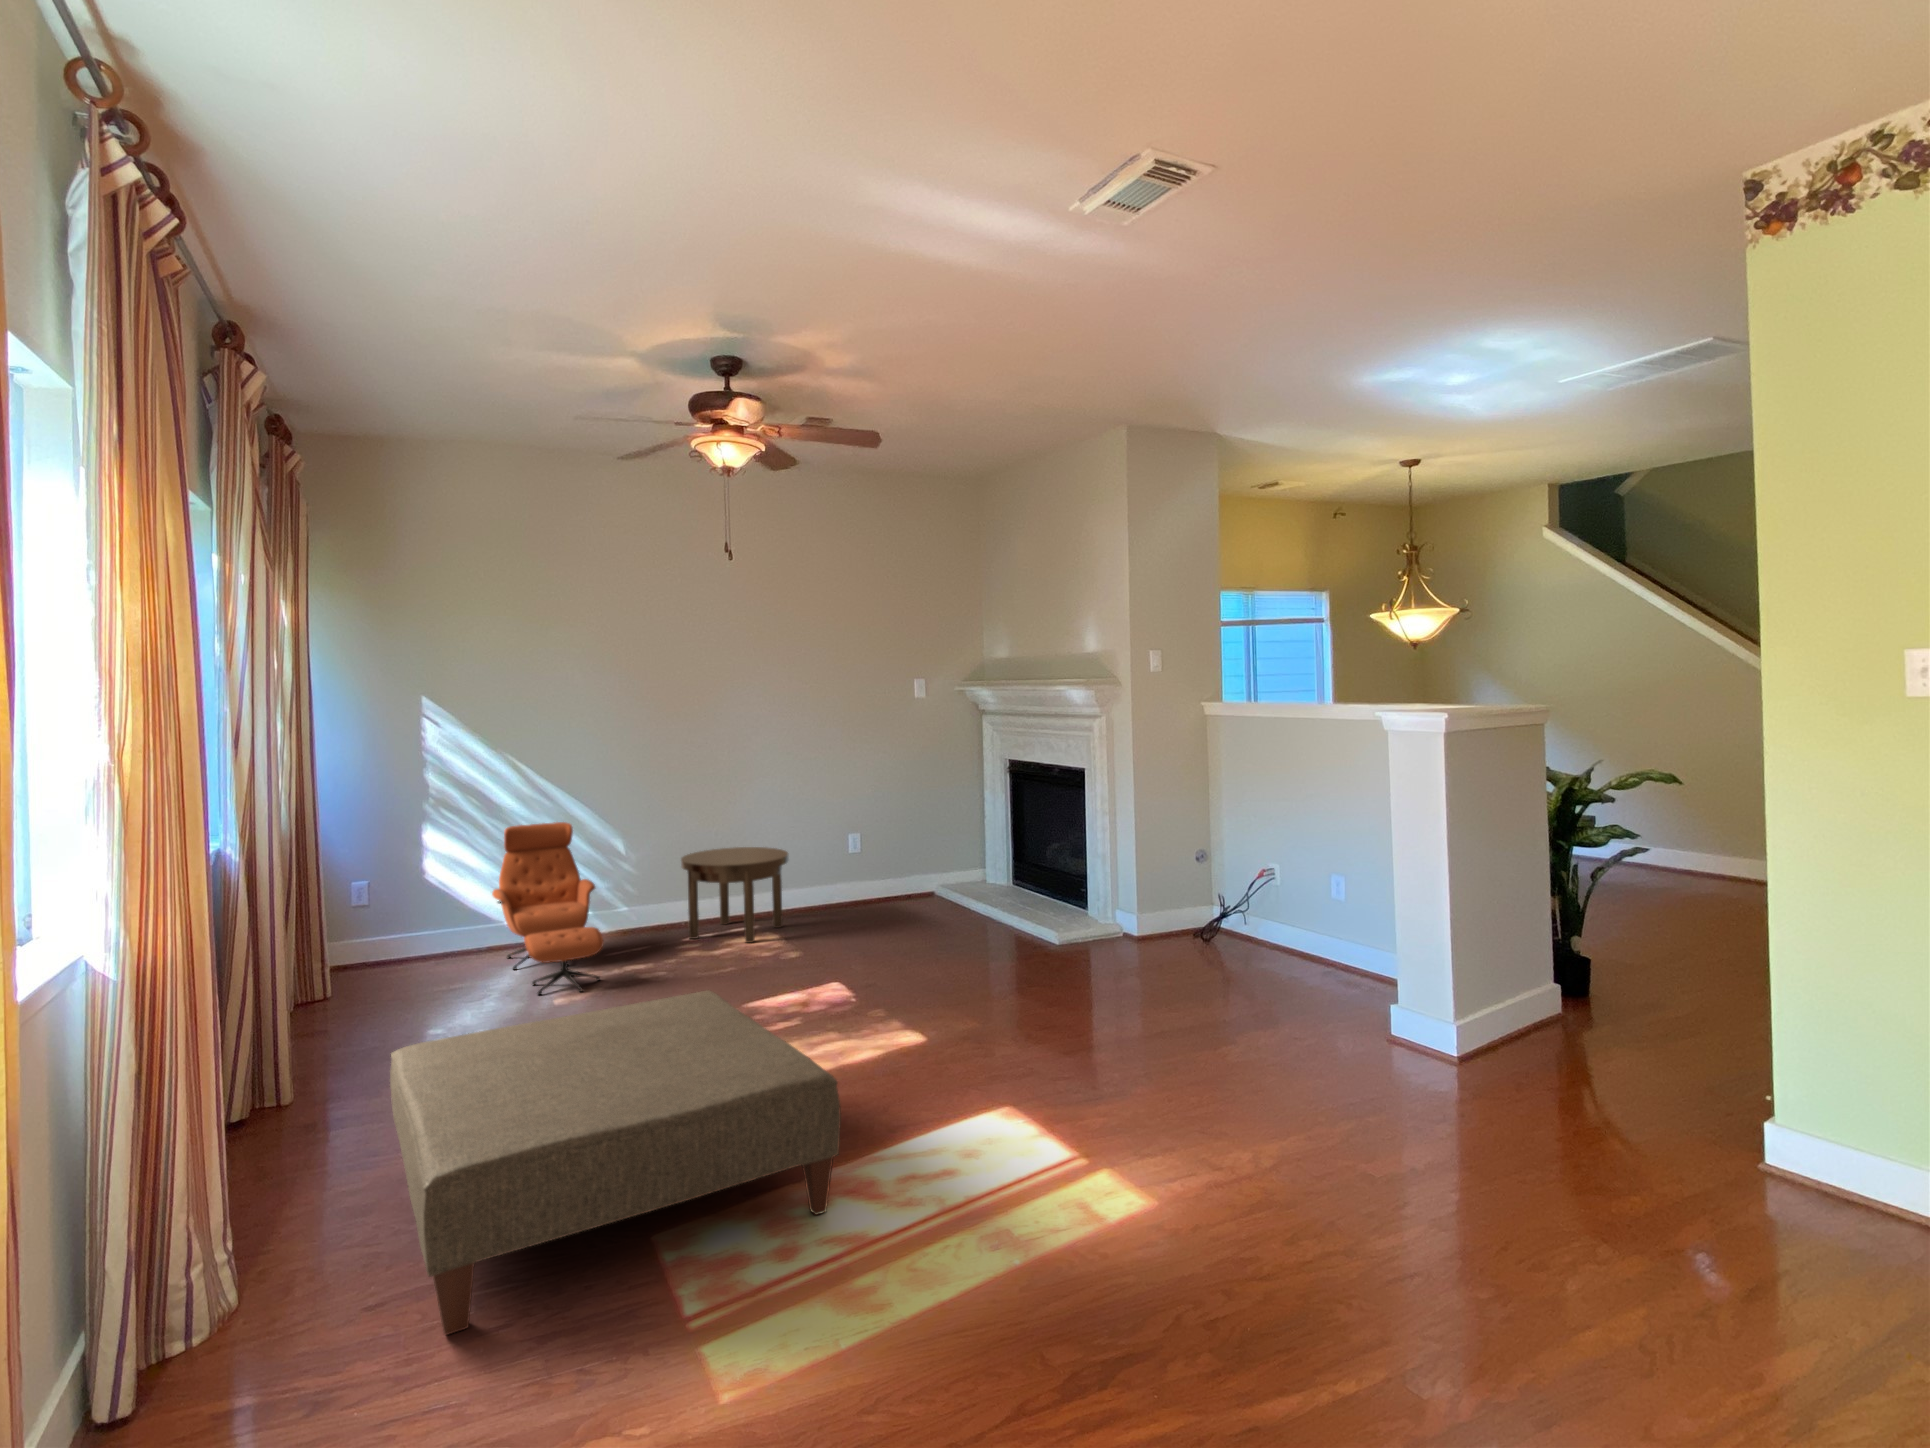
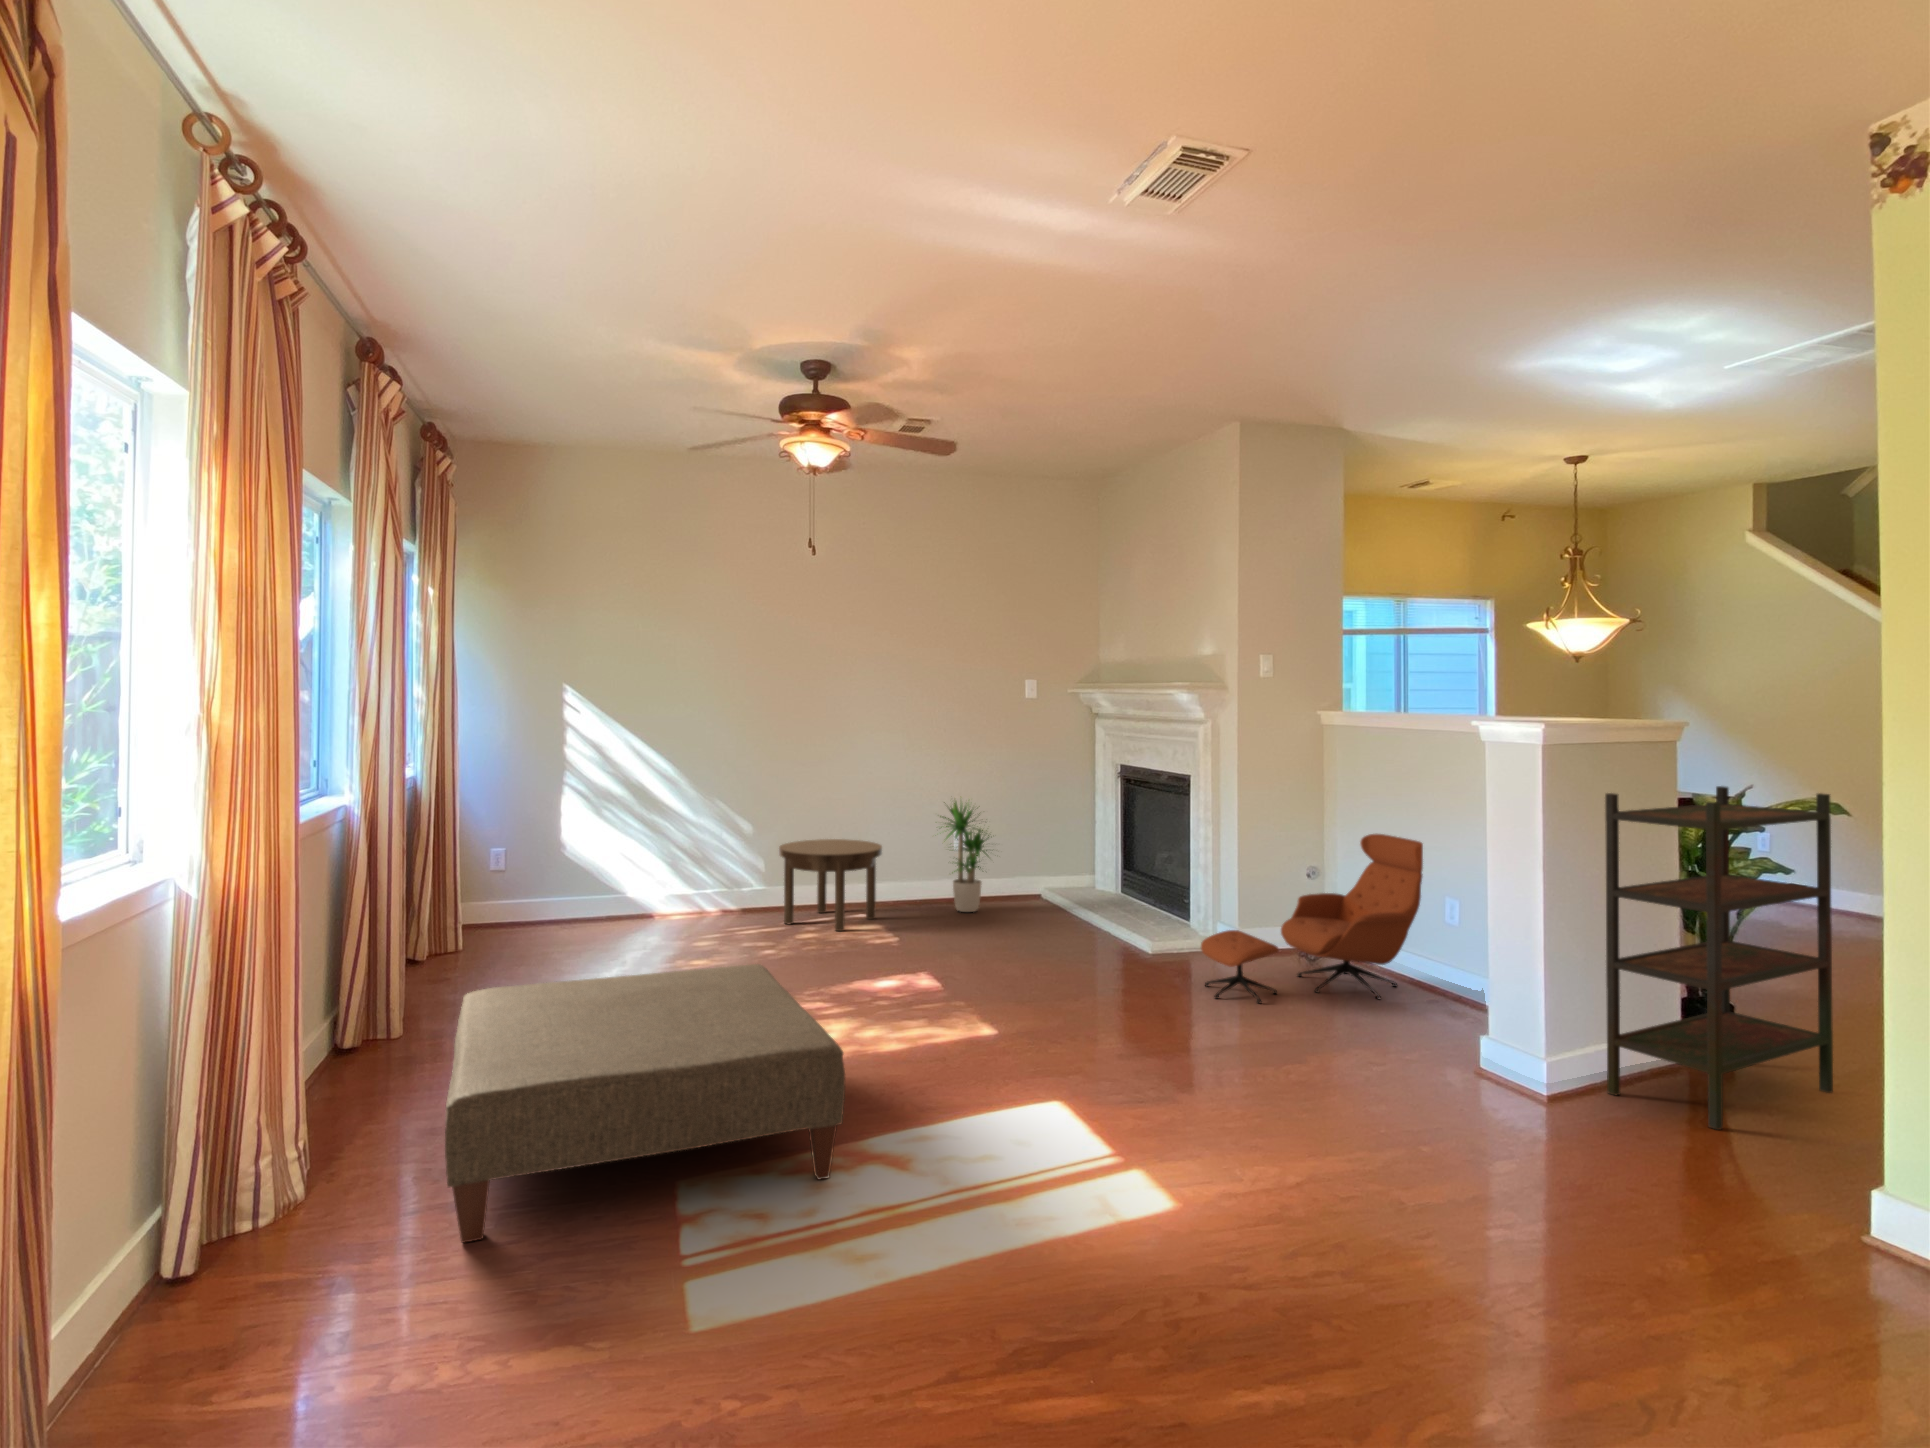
bookshelf: none [1501,761,1685,1073] -> present [1605,786,1833,1130]
potted plant: none [832,795,907,913] -> present [940,801,989,912]
lounge chair: present [492,822,603,995] -> present [1201,834,1423,1003]

